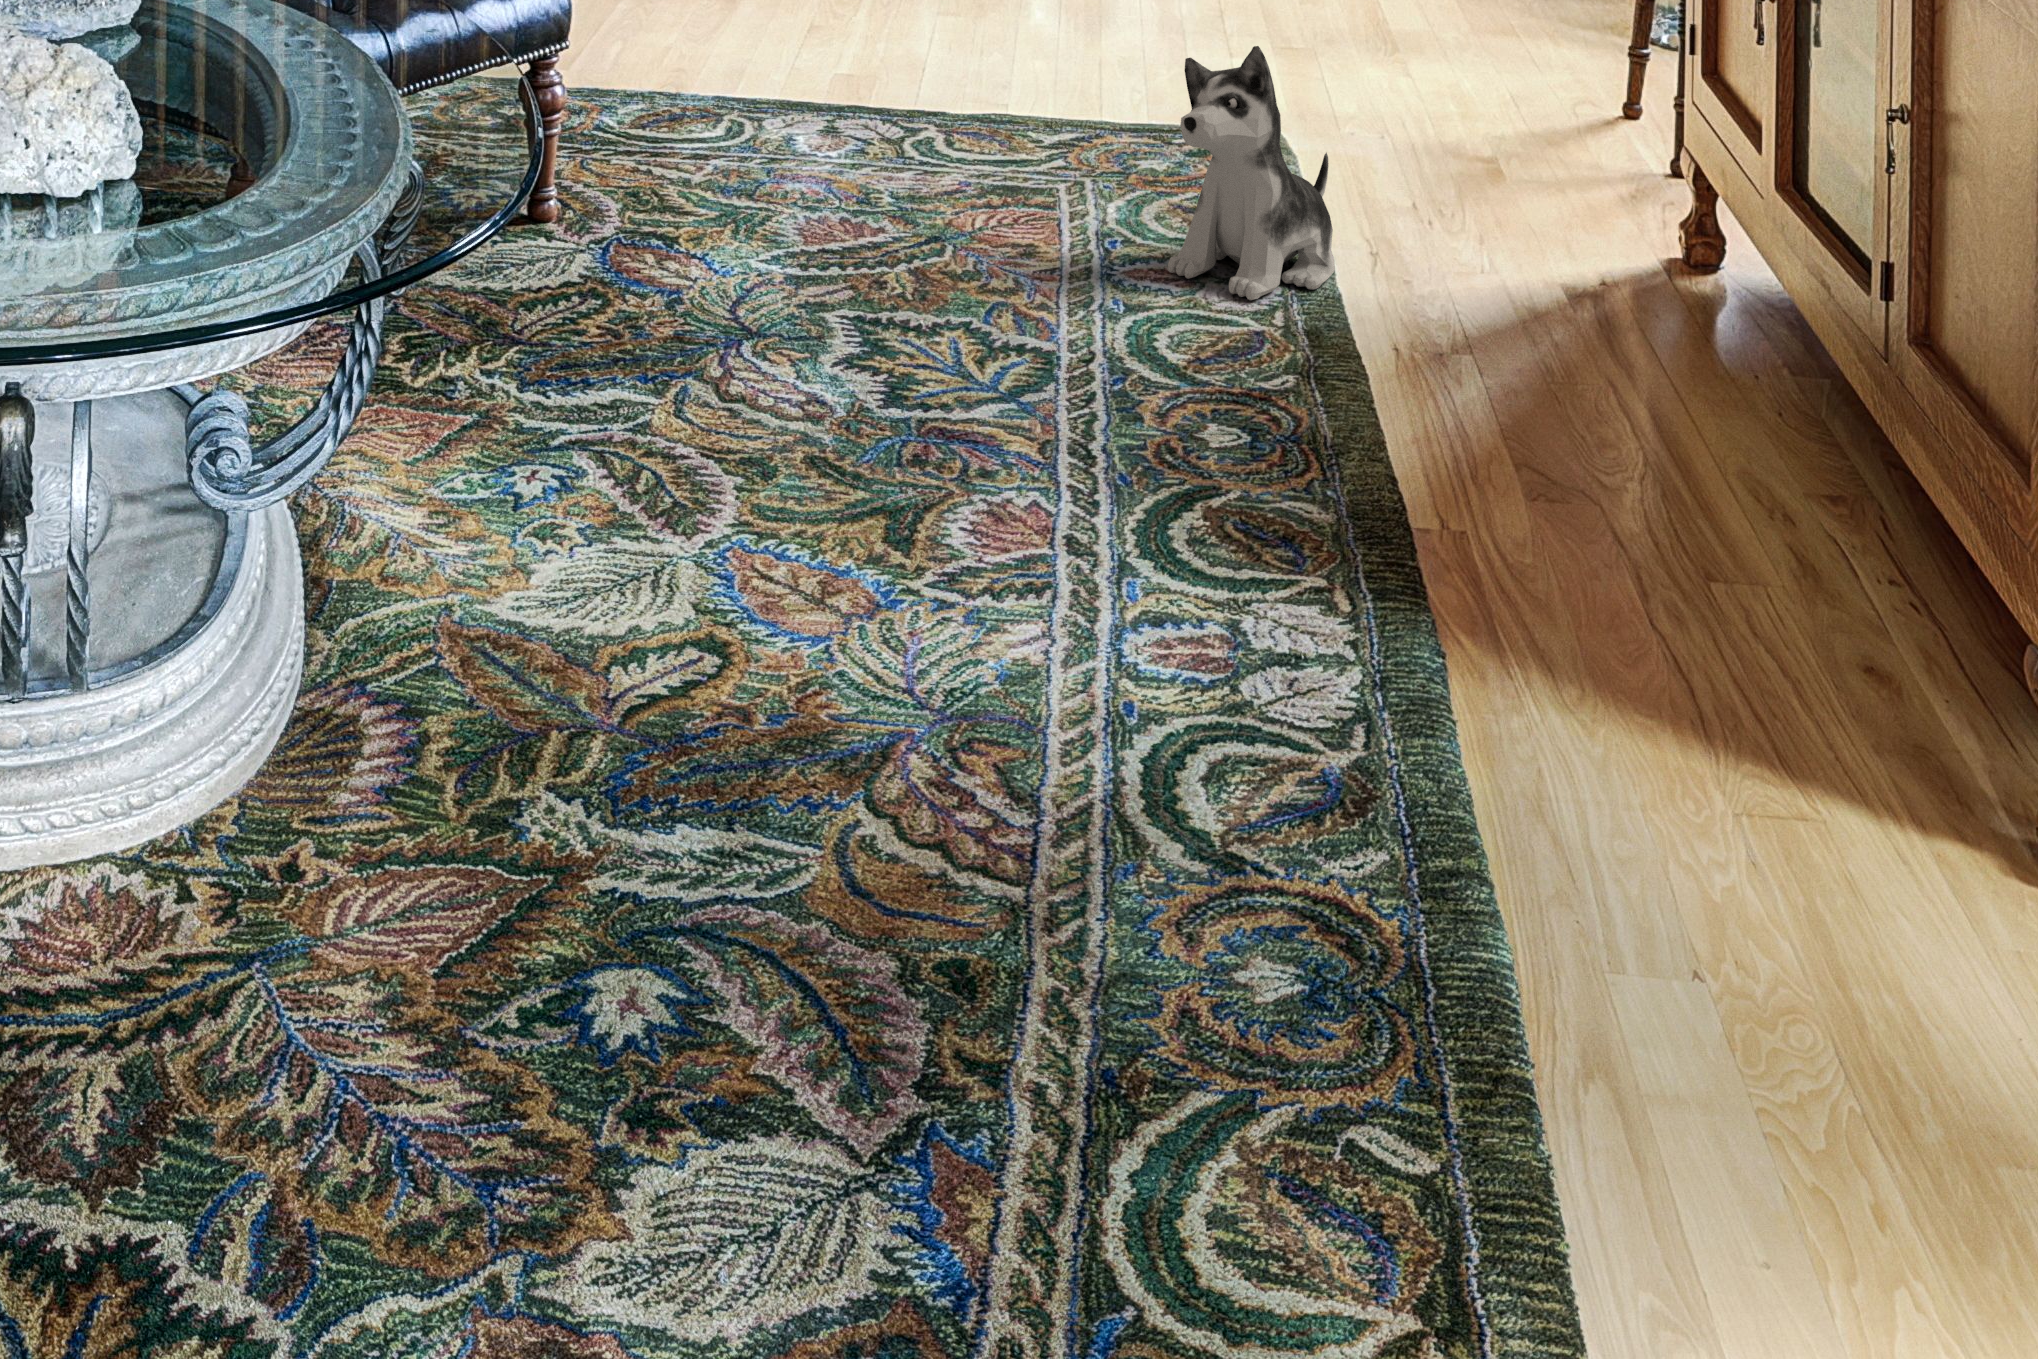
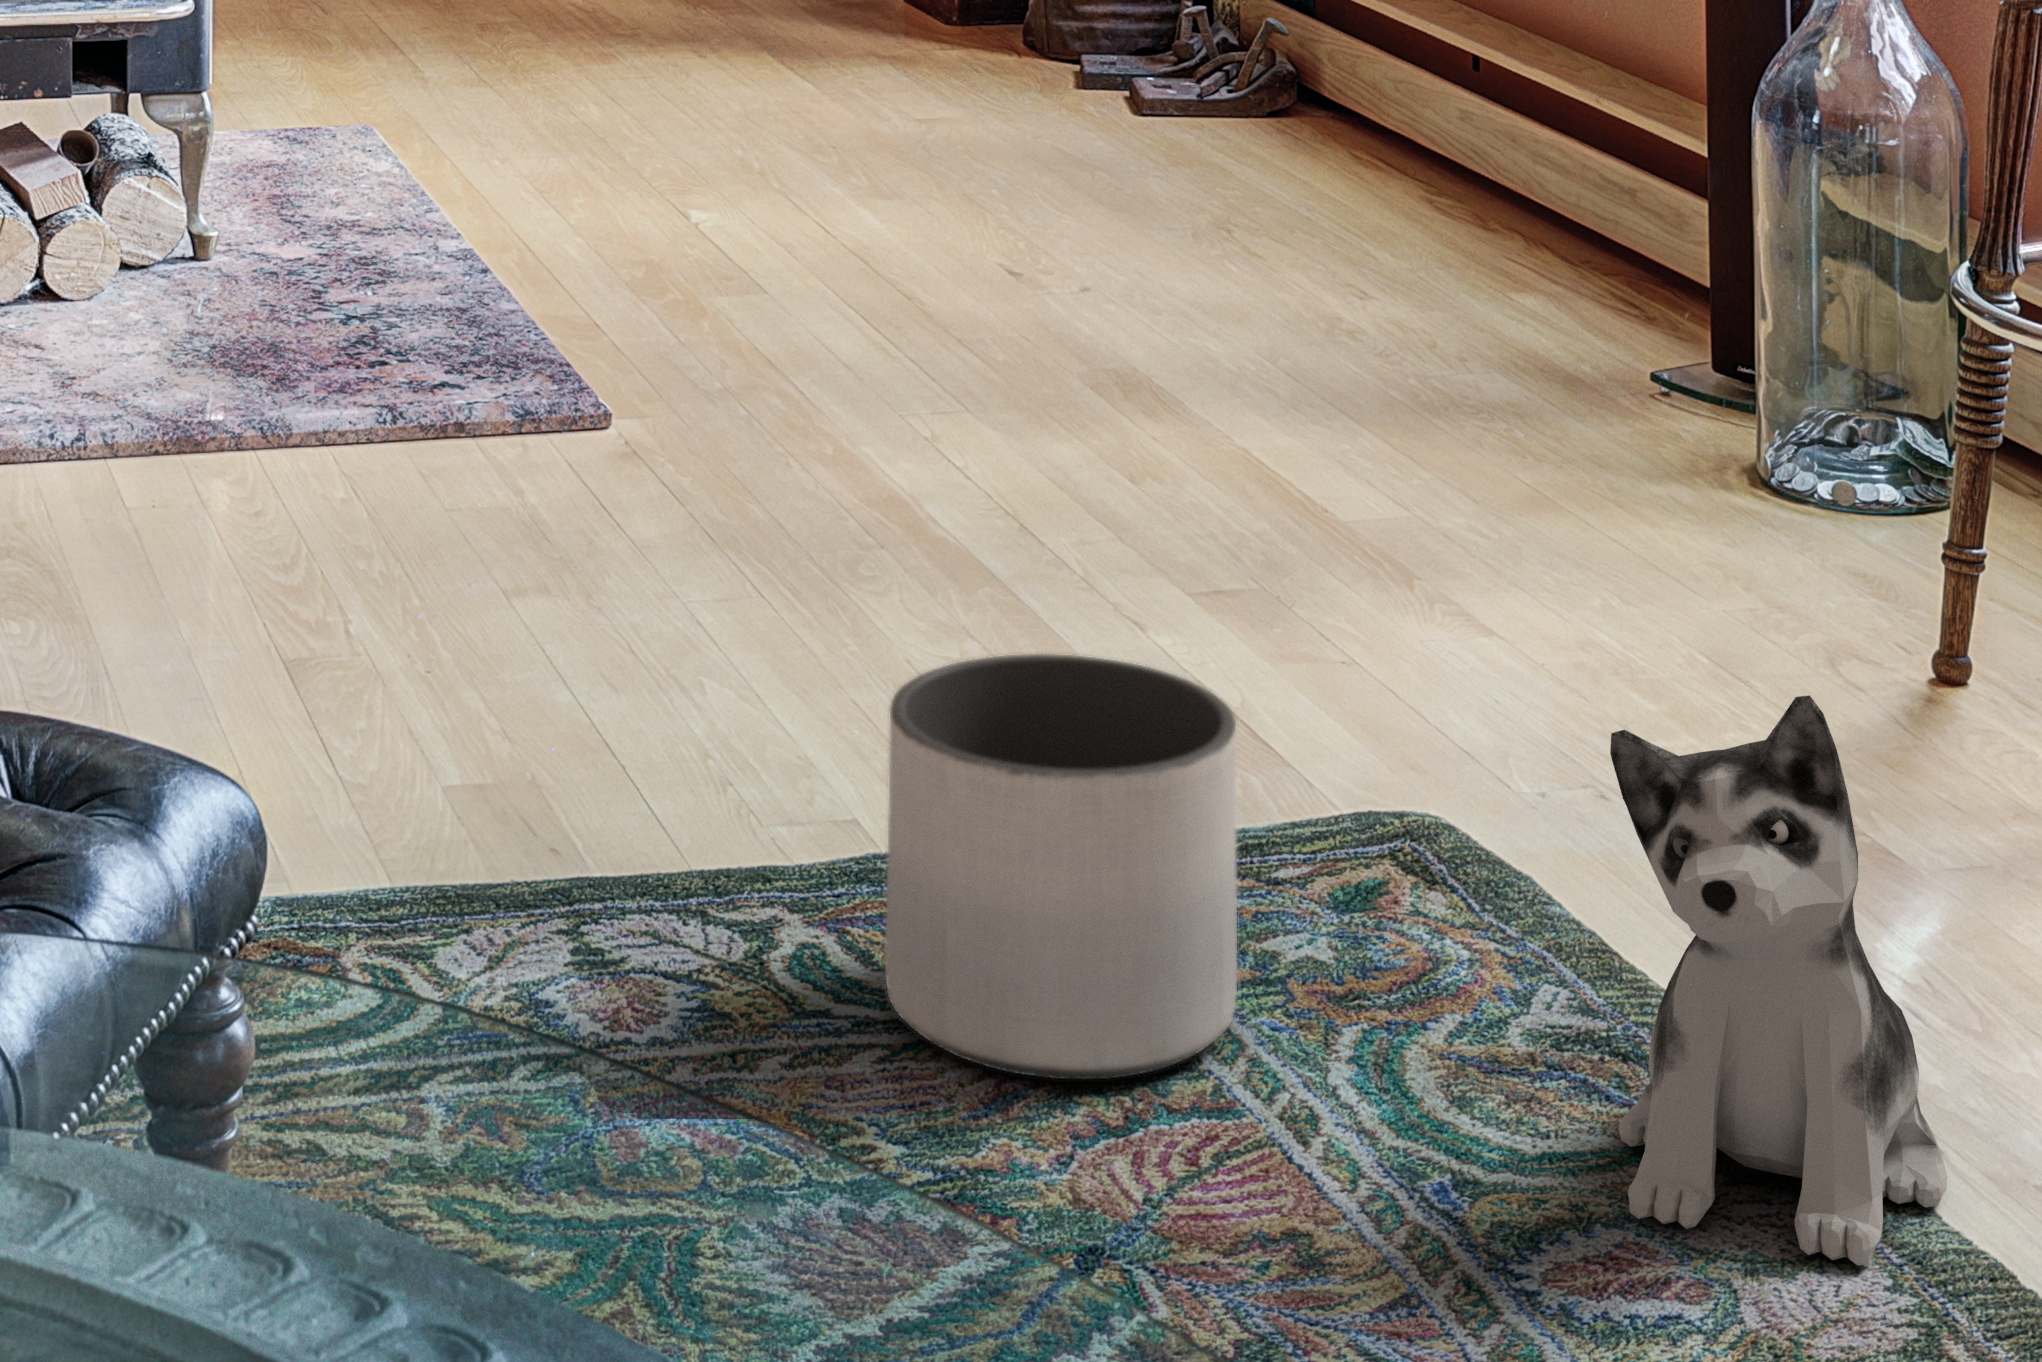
planter: none [921,21,1079,201] -> present [885,654,1237,1079]

